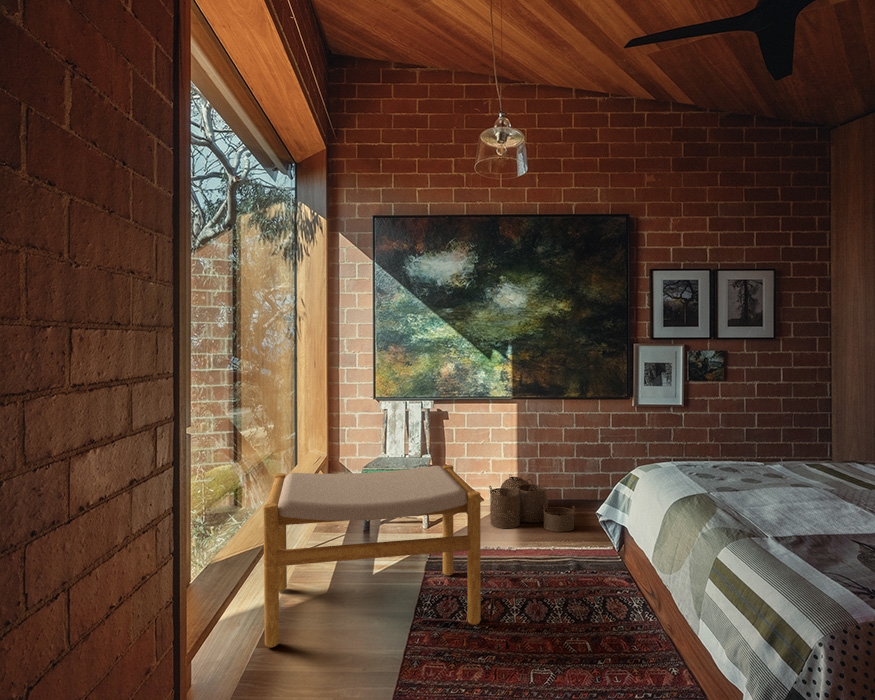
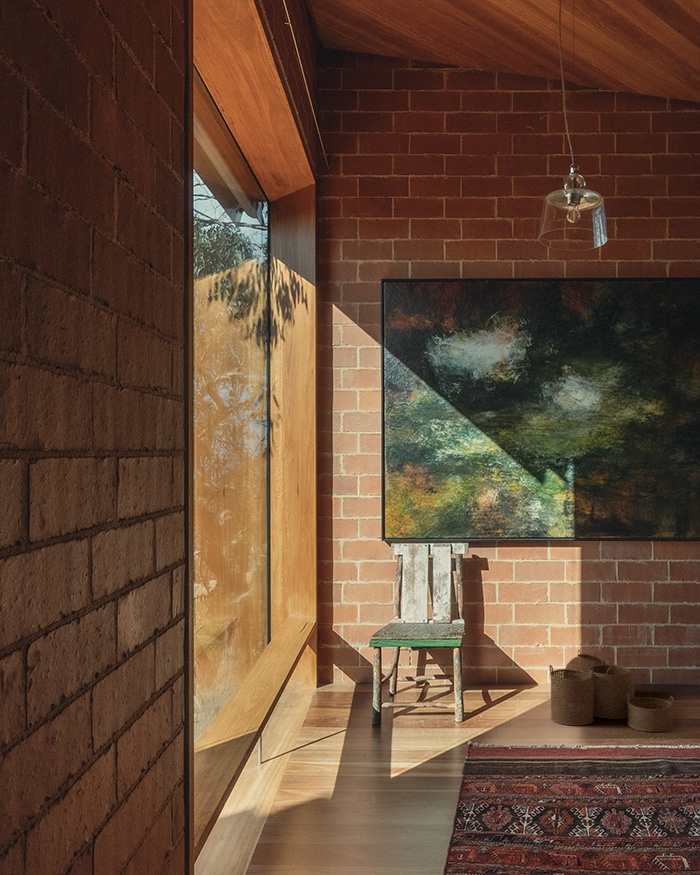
footstool: present [263,465,481,647] -> none [271,633,542,851]

